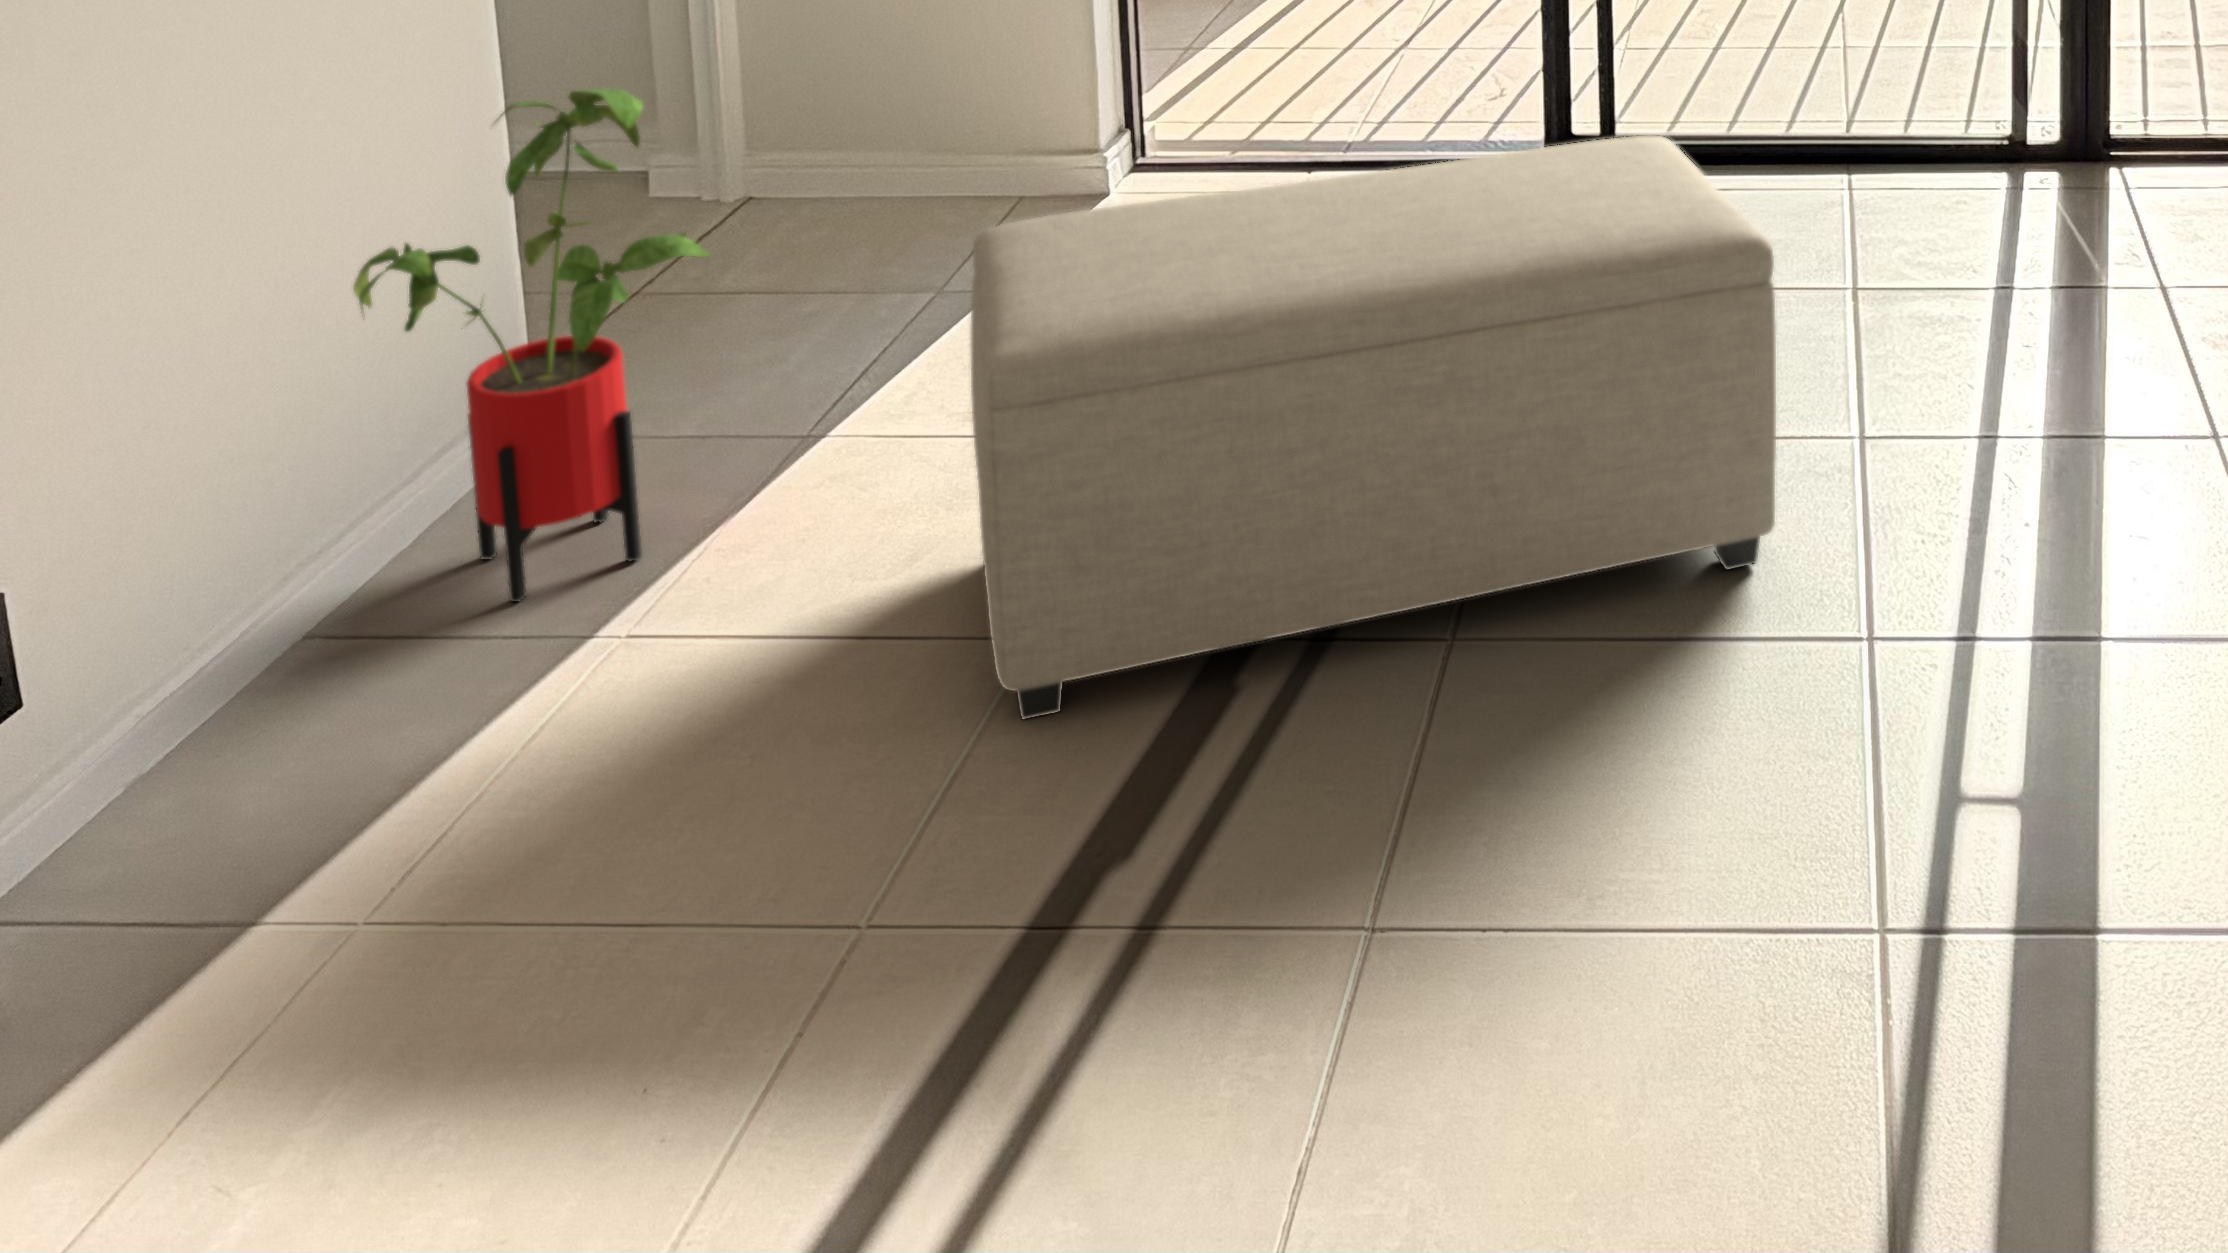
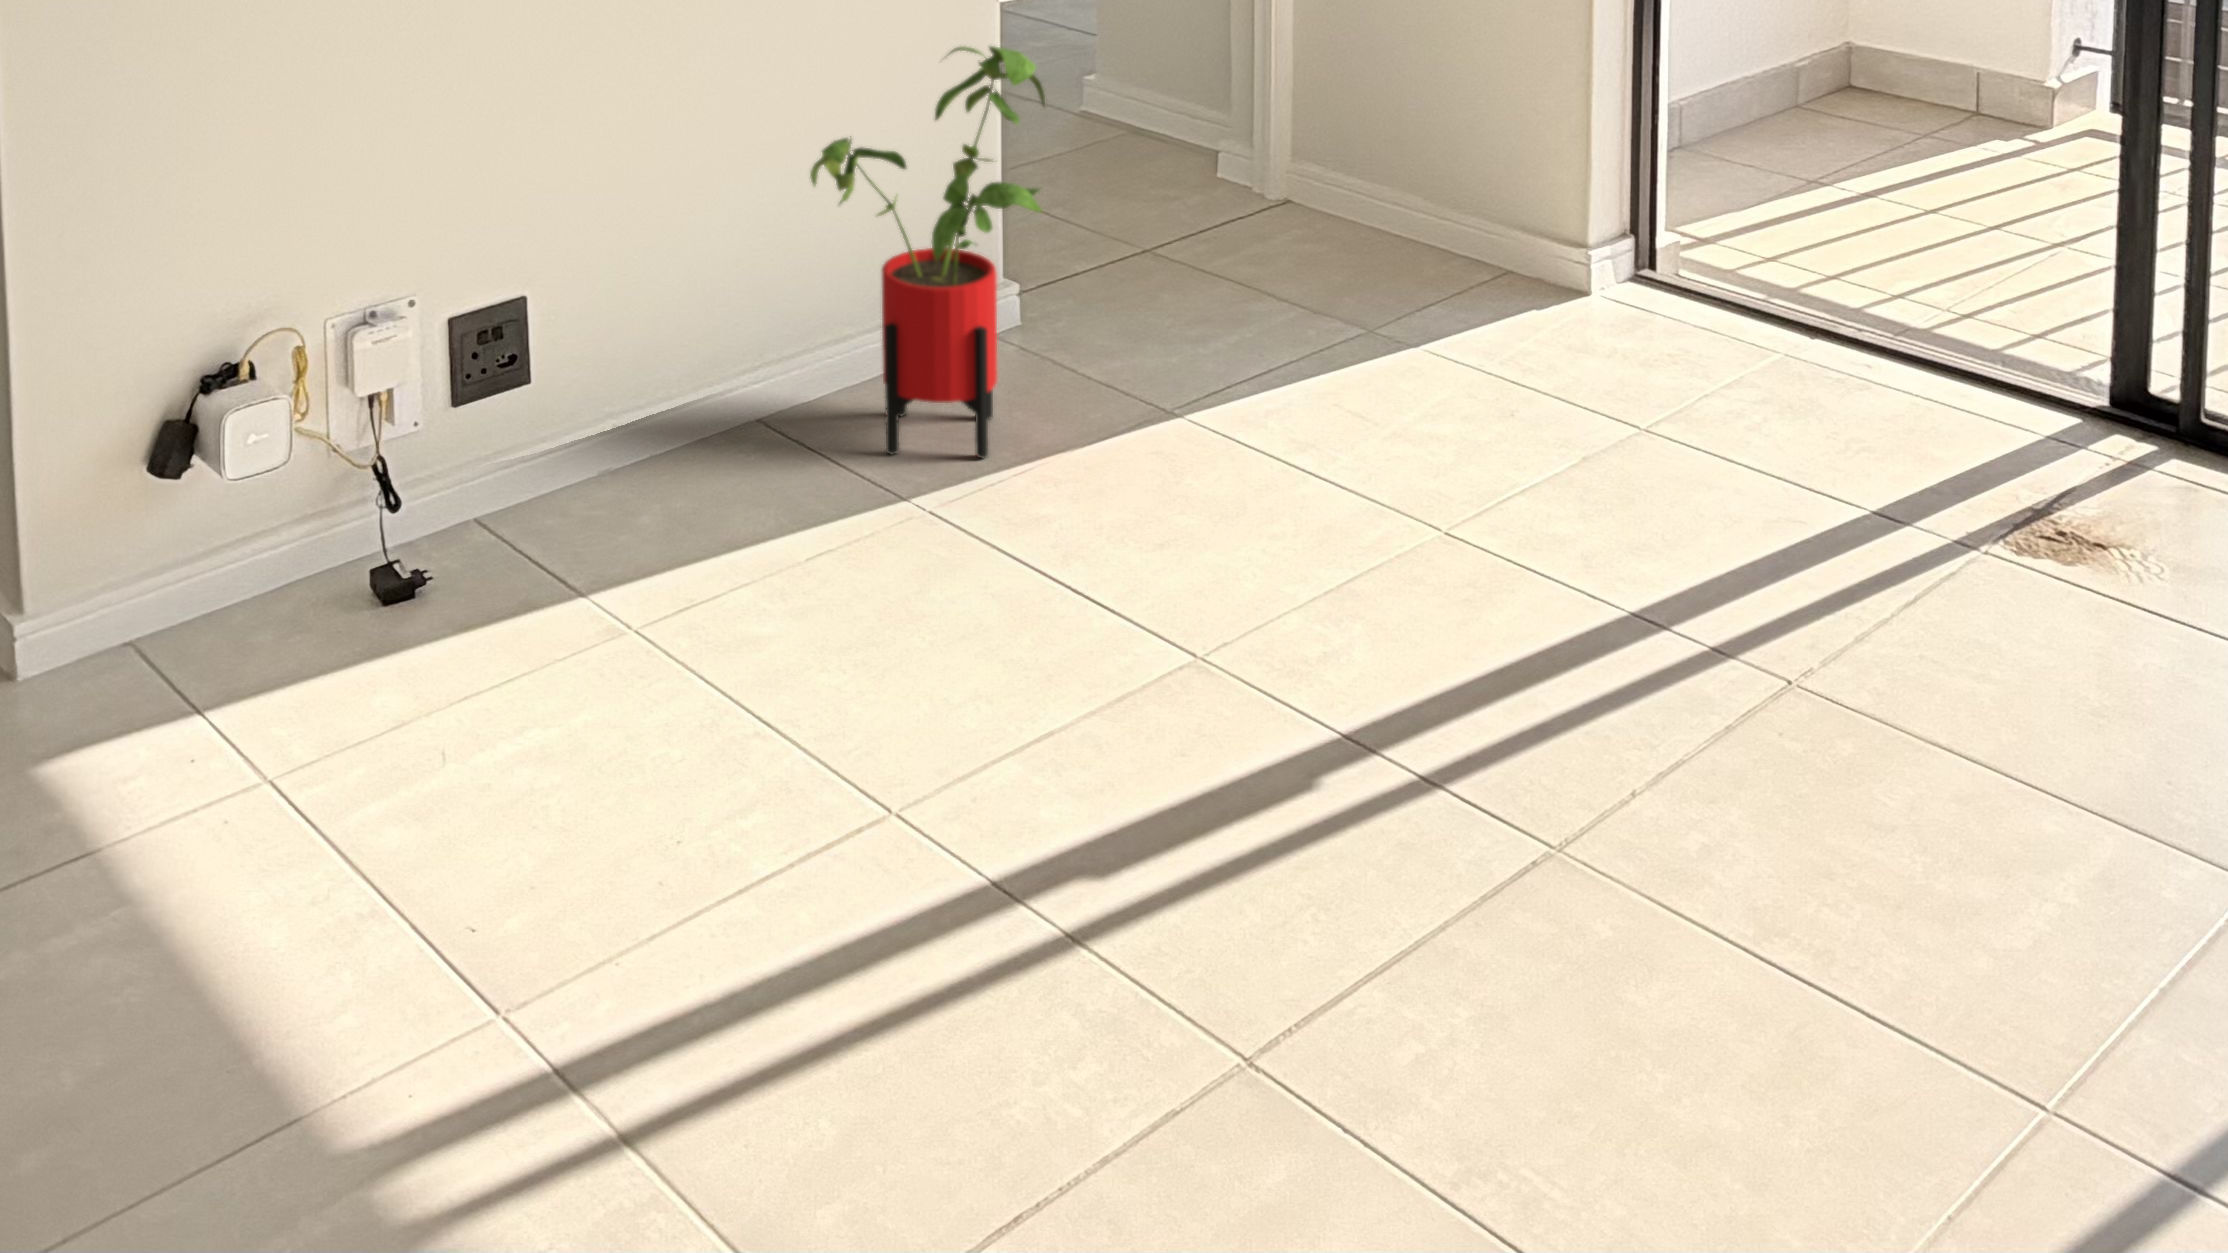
ottoman: present [971,136,1776,719] -> none [1109,256,2014,948]

